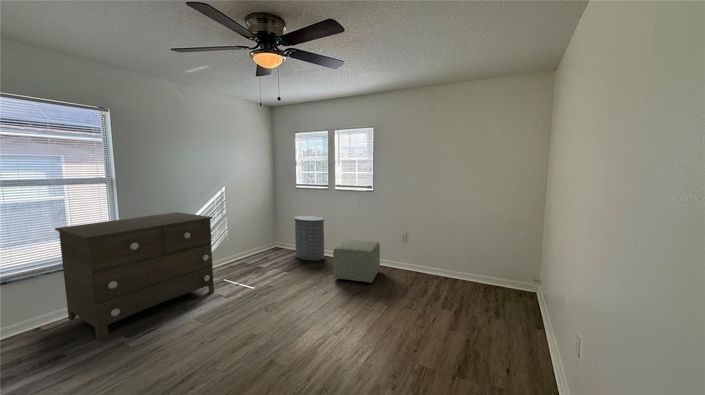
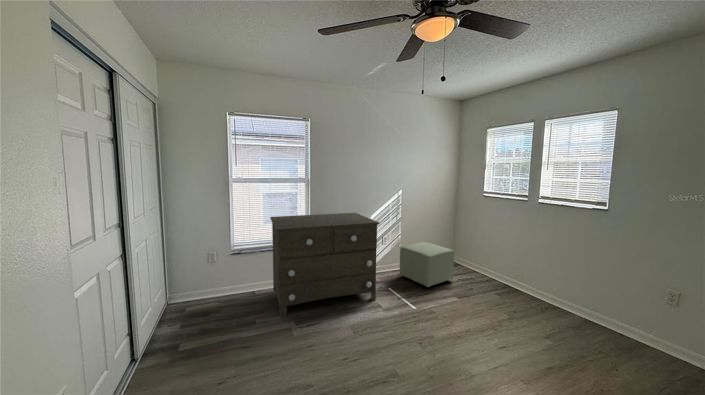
laundry hamper: present [294,216,325,260] -> none [474,231,518,294]
ottoman: present [333,240,380,283] -> present [399,242,454,287]

